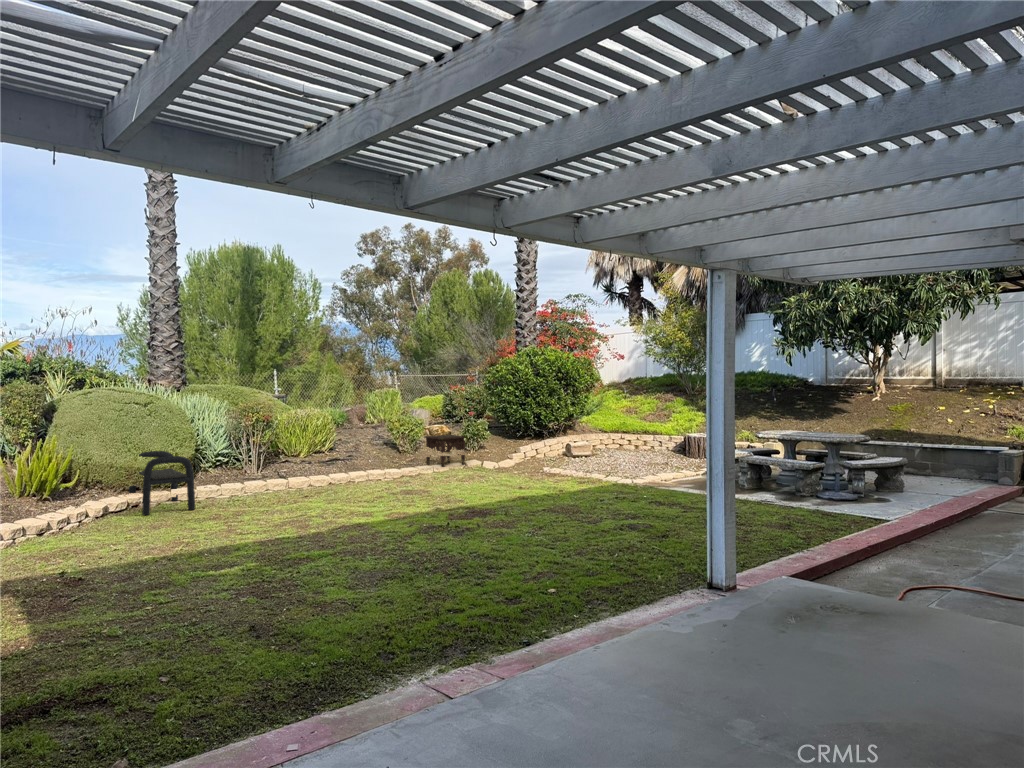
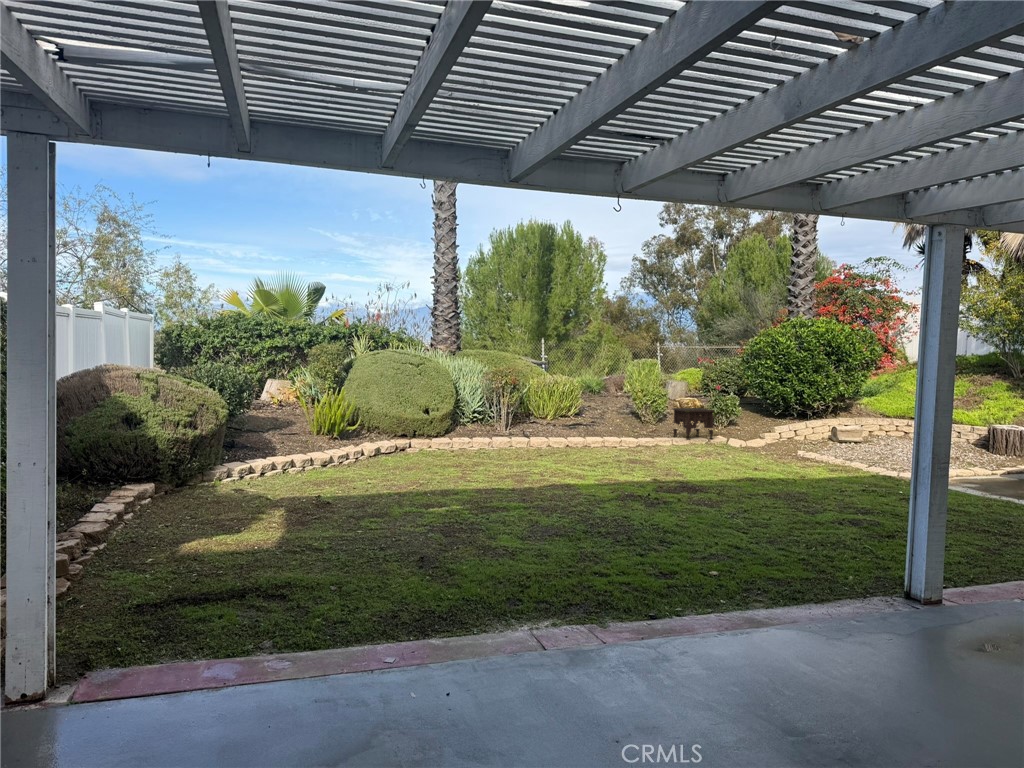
bench: present [129,451,195,515] -> none [397,405,442,457]

